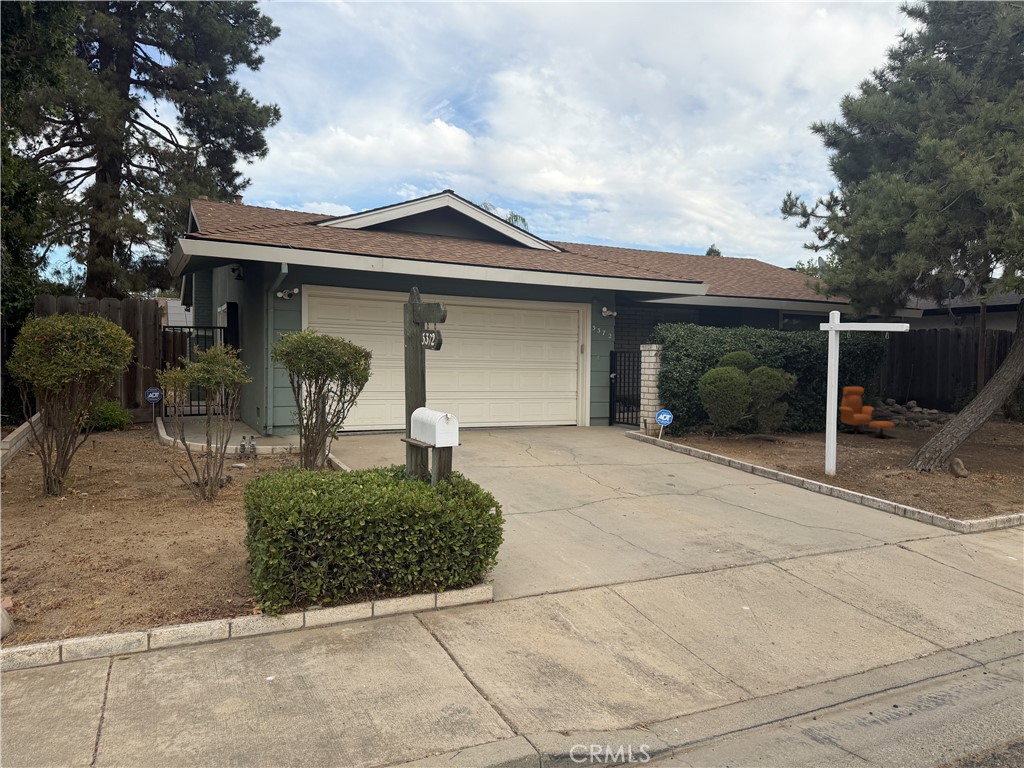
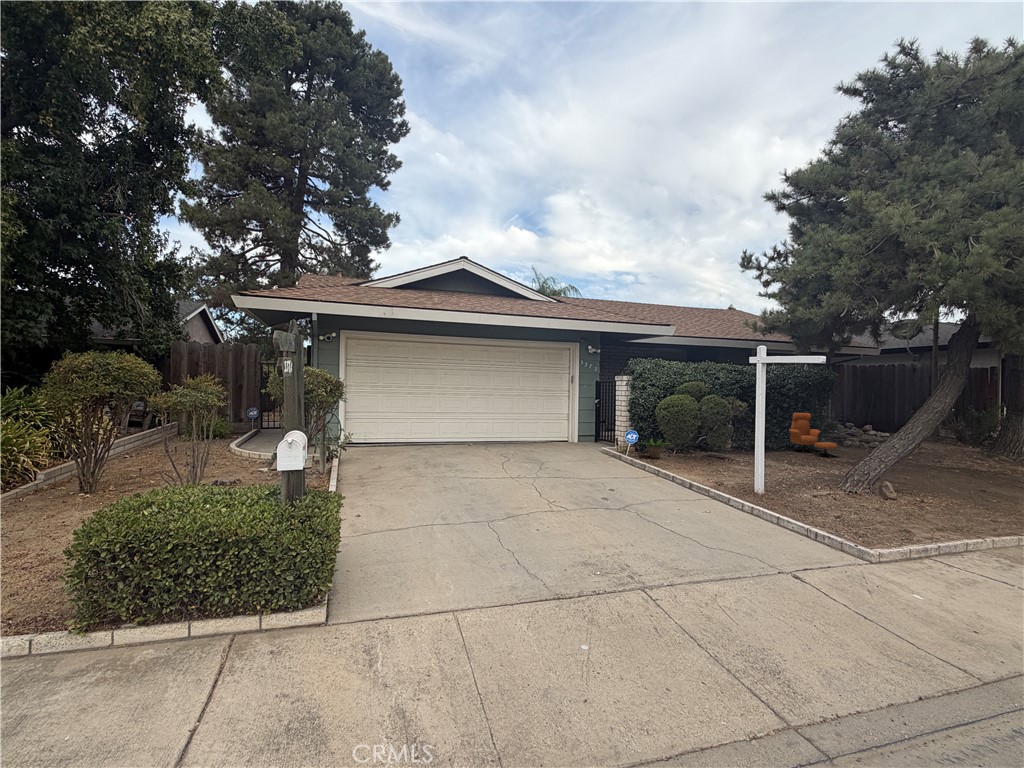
decorative plant: none [674,421,714,445] -> present [643,439,671,458]

